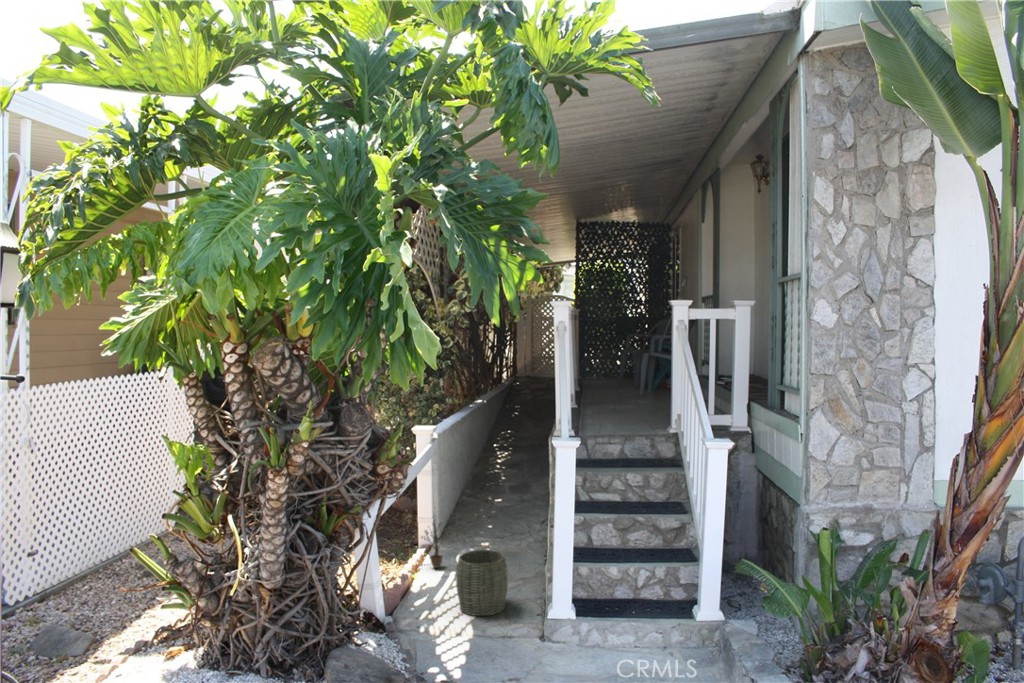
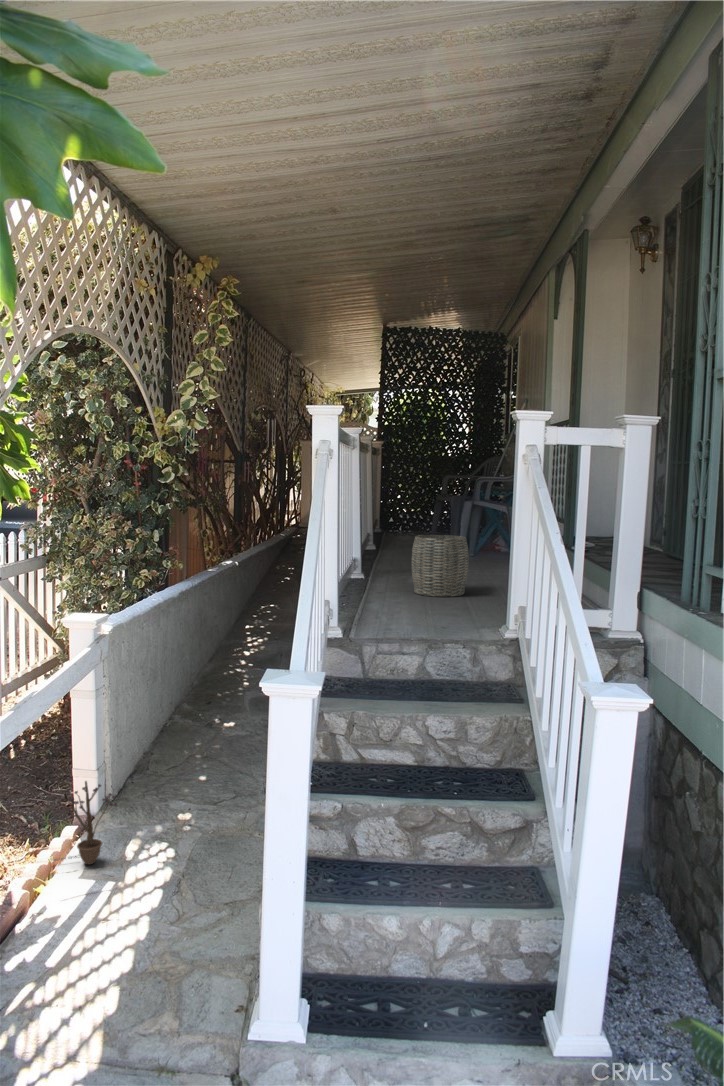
woven basket: present [456,550,508,616] -> present [411,535,469,597]

